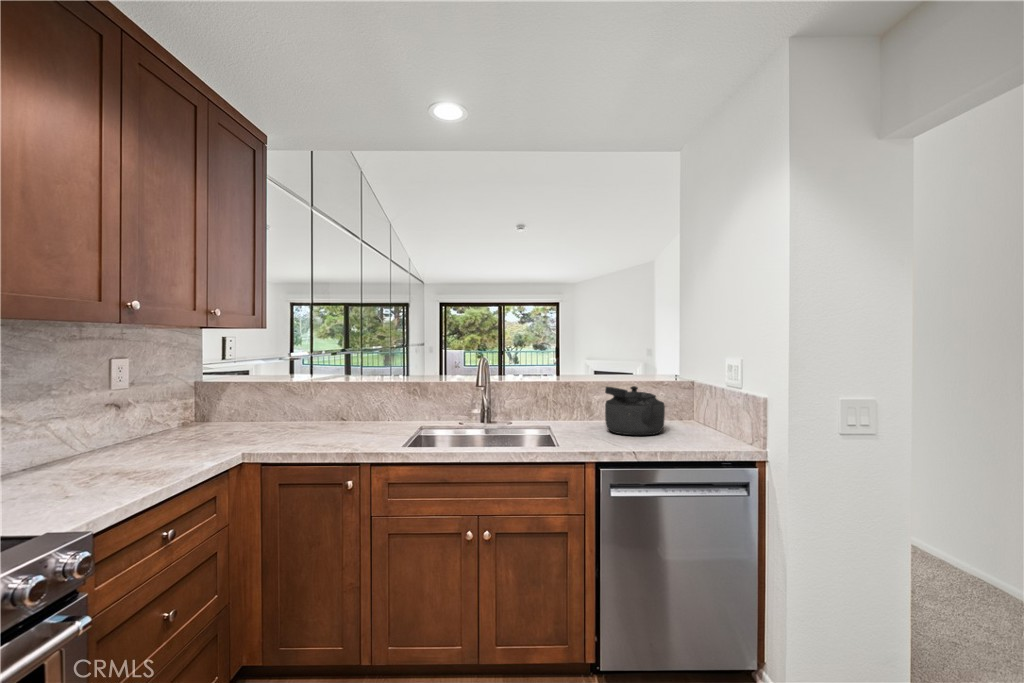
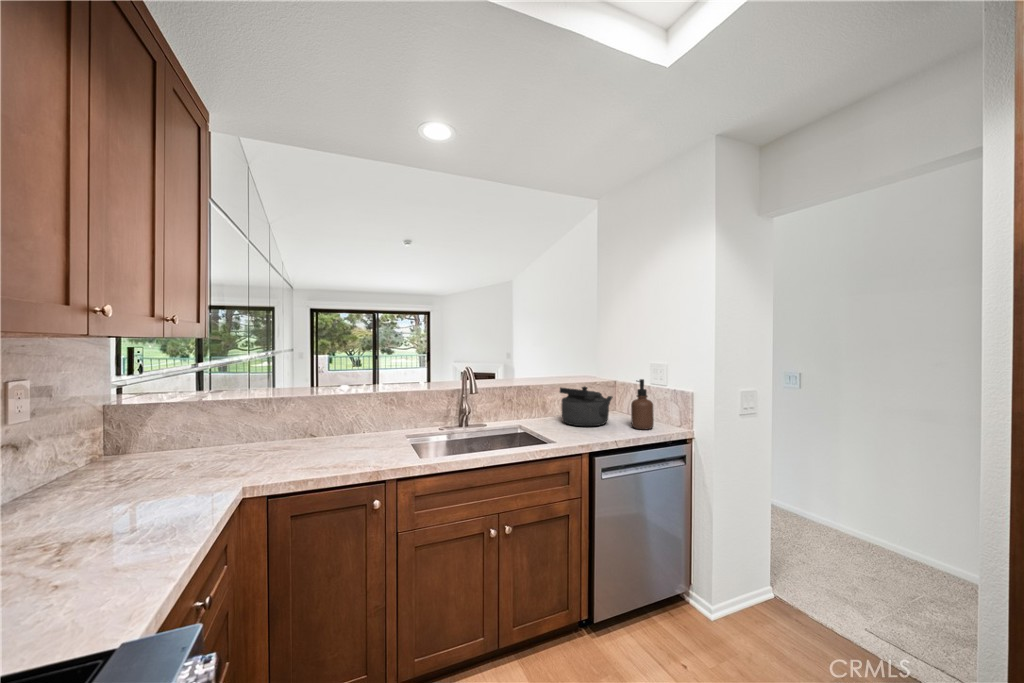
soap dispenser: none [682,379,711,444] -> present [631,379,654,429]

